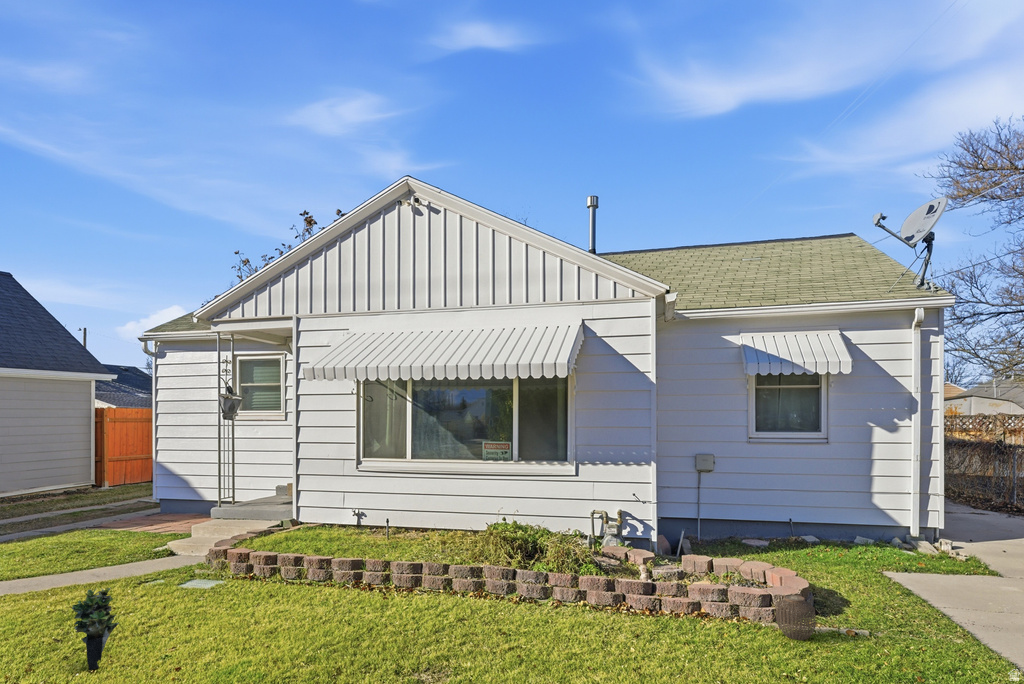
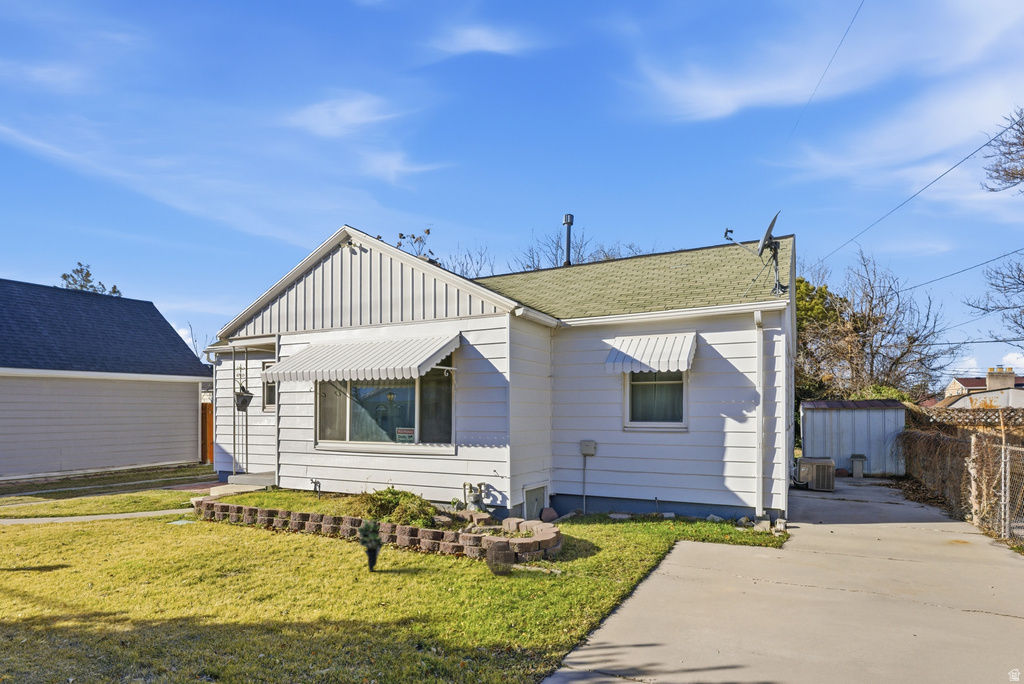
potted plant: present [72,588,119,670] -> present [358,519,385,572]

